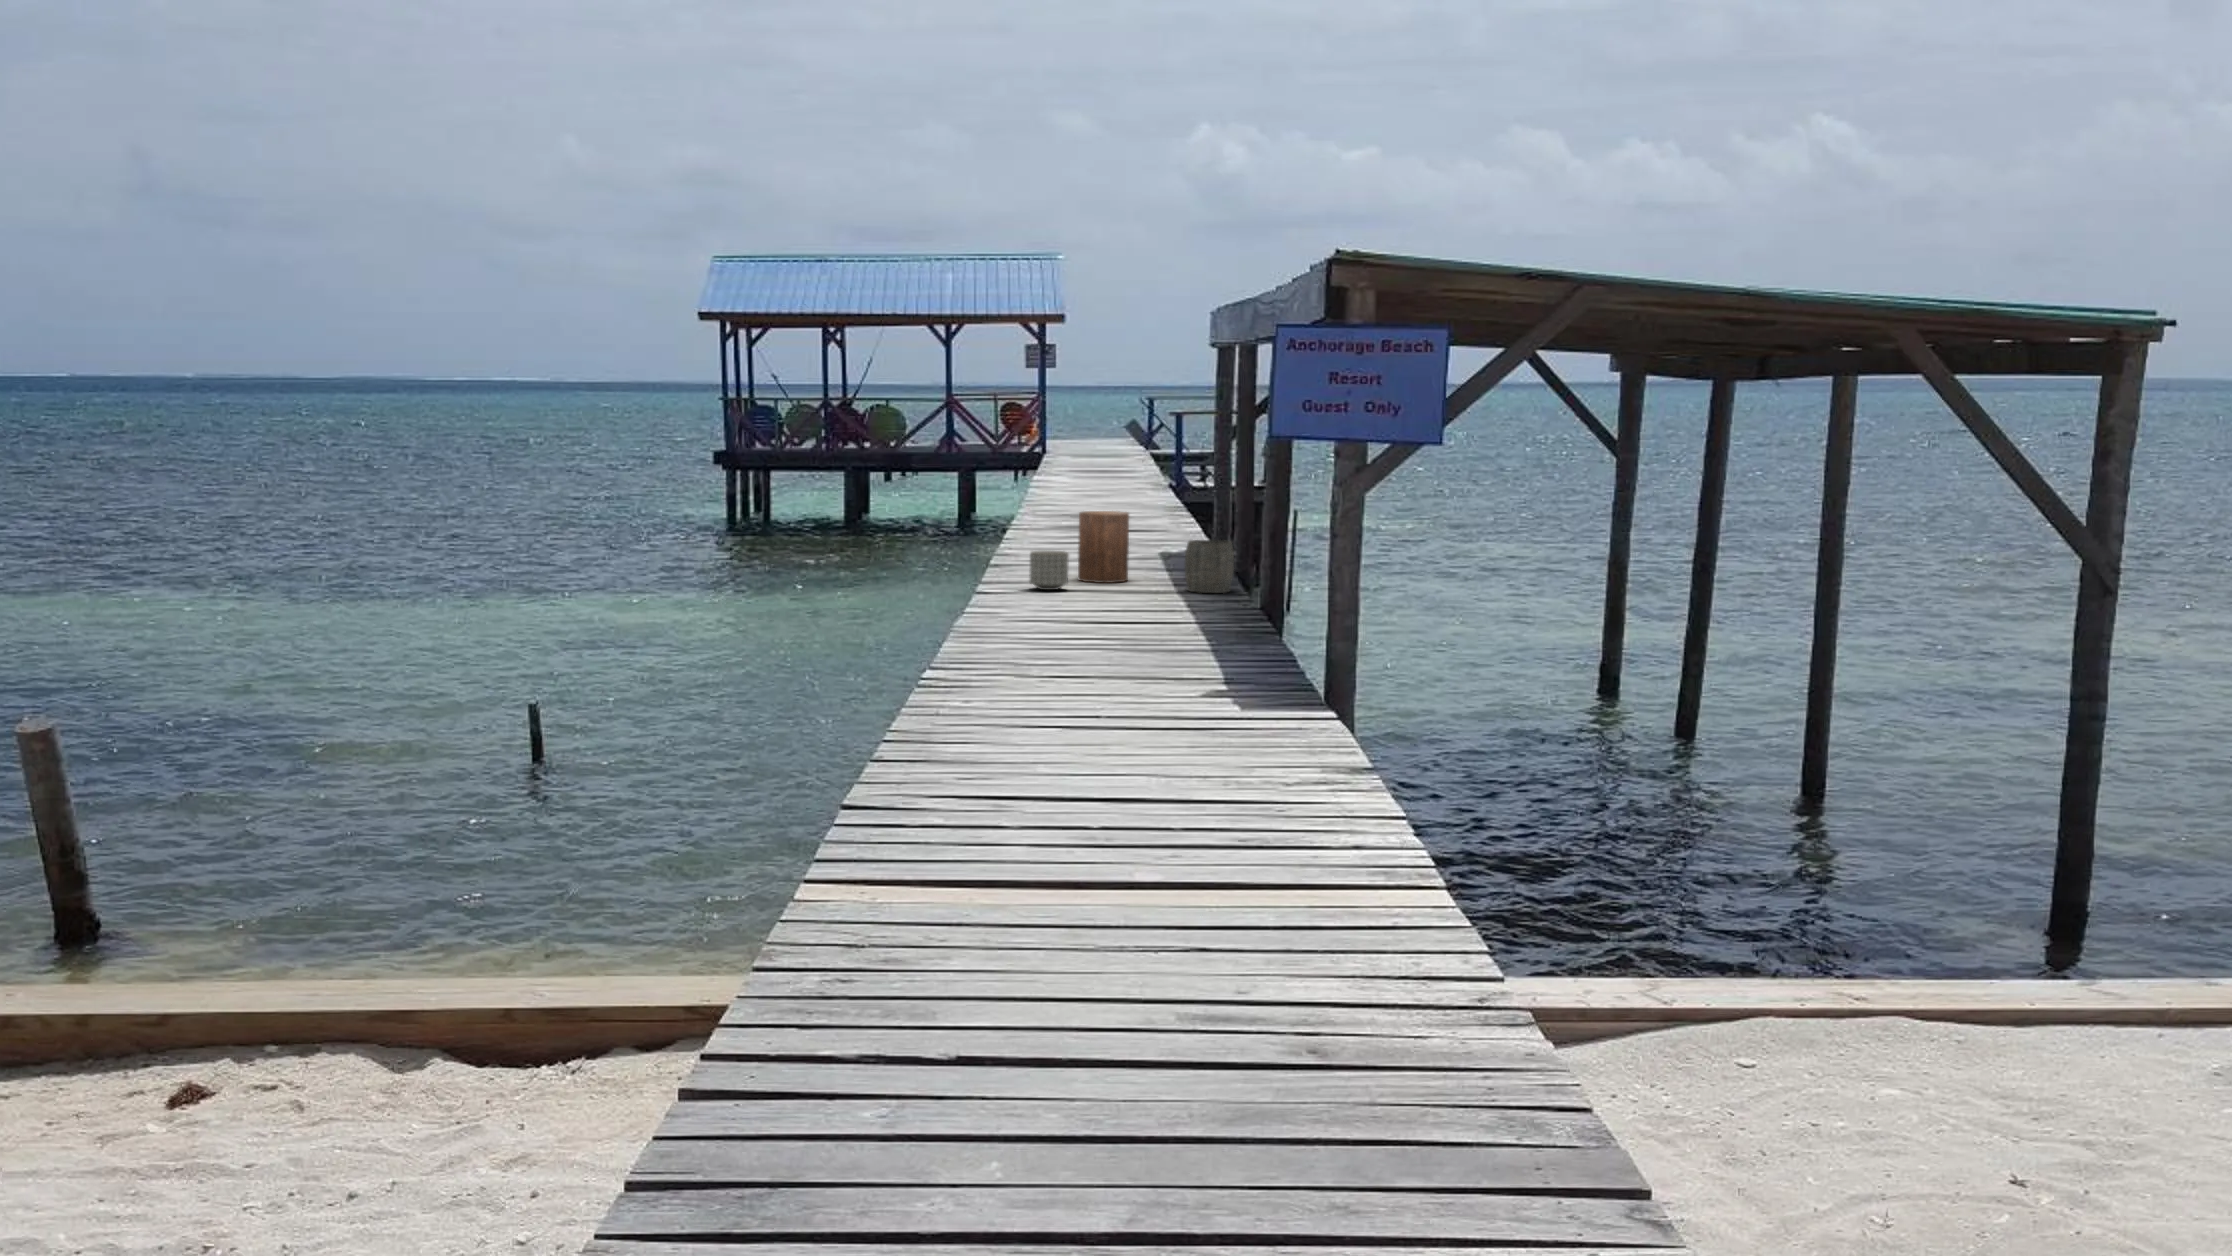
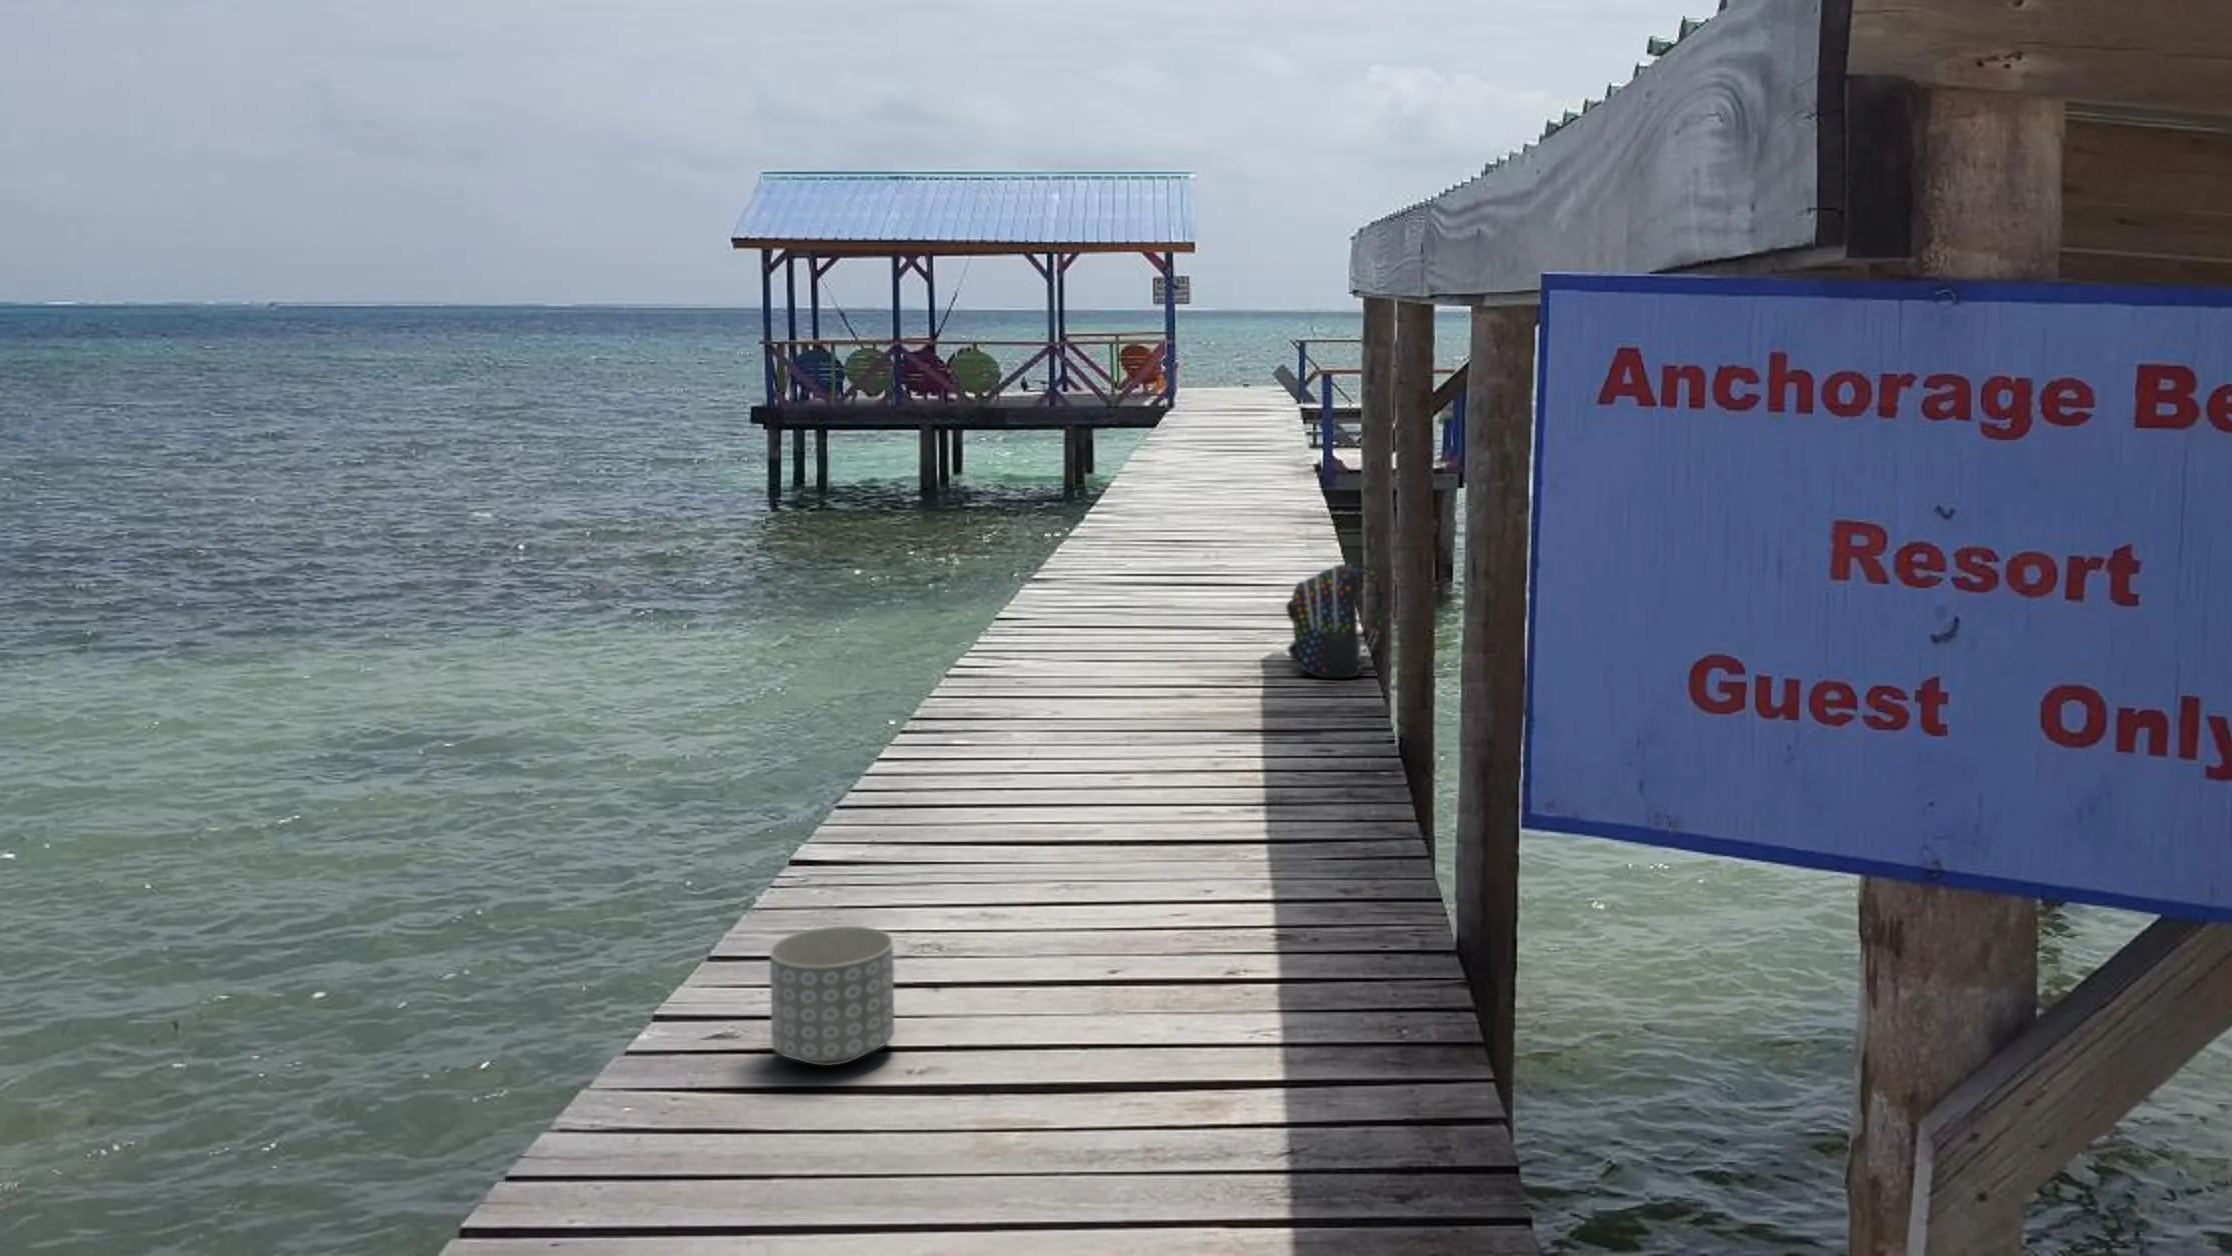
backpack: none [1175,483,1225,539] -> present [1286,563,1384,678]
stool: present [1078,511,1129,583] -> none [967,754,1108,977]
woven basket: present [1185,540,1234,593] -> none [1252,866,1395,1051]

